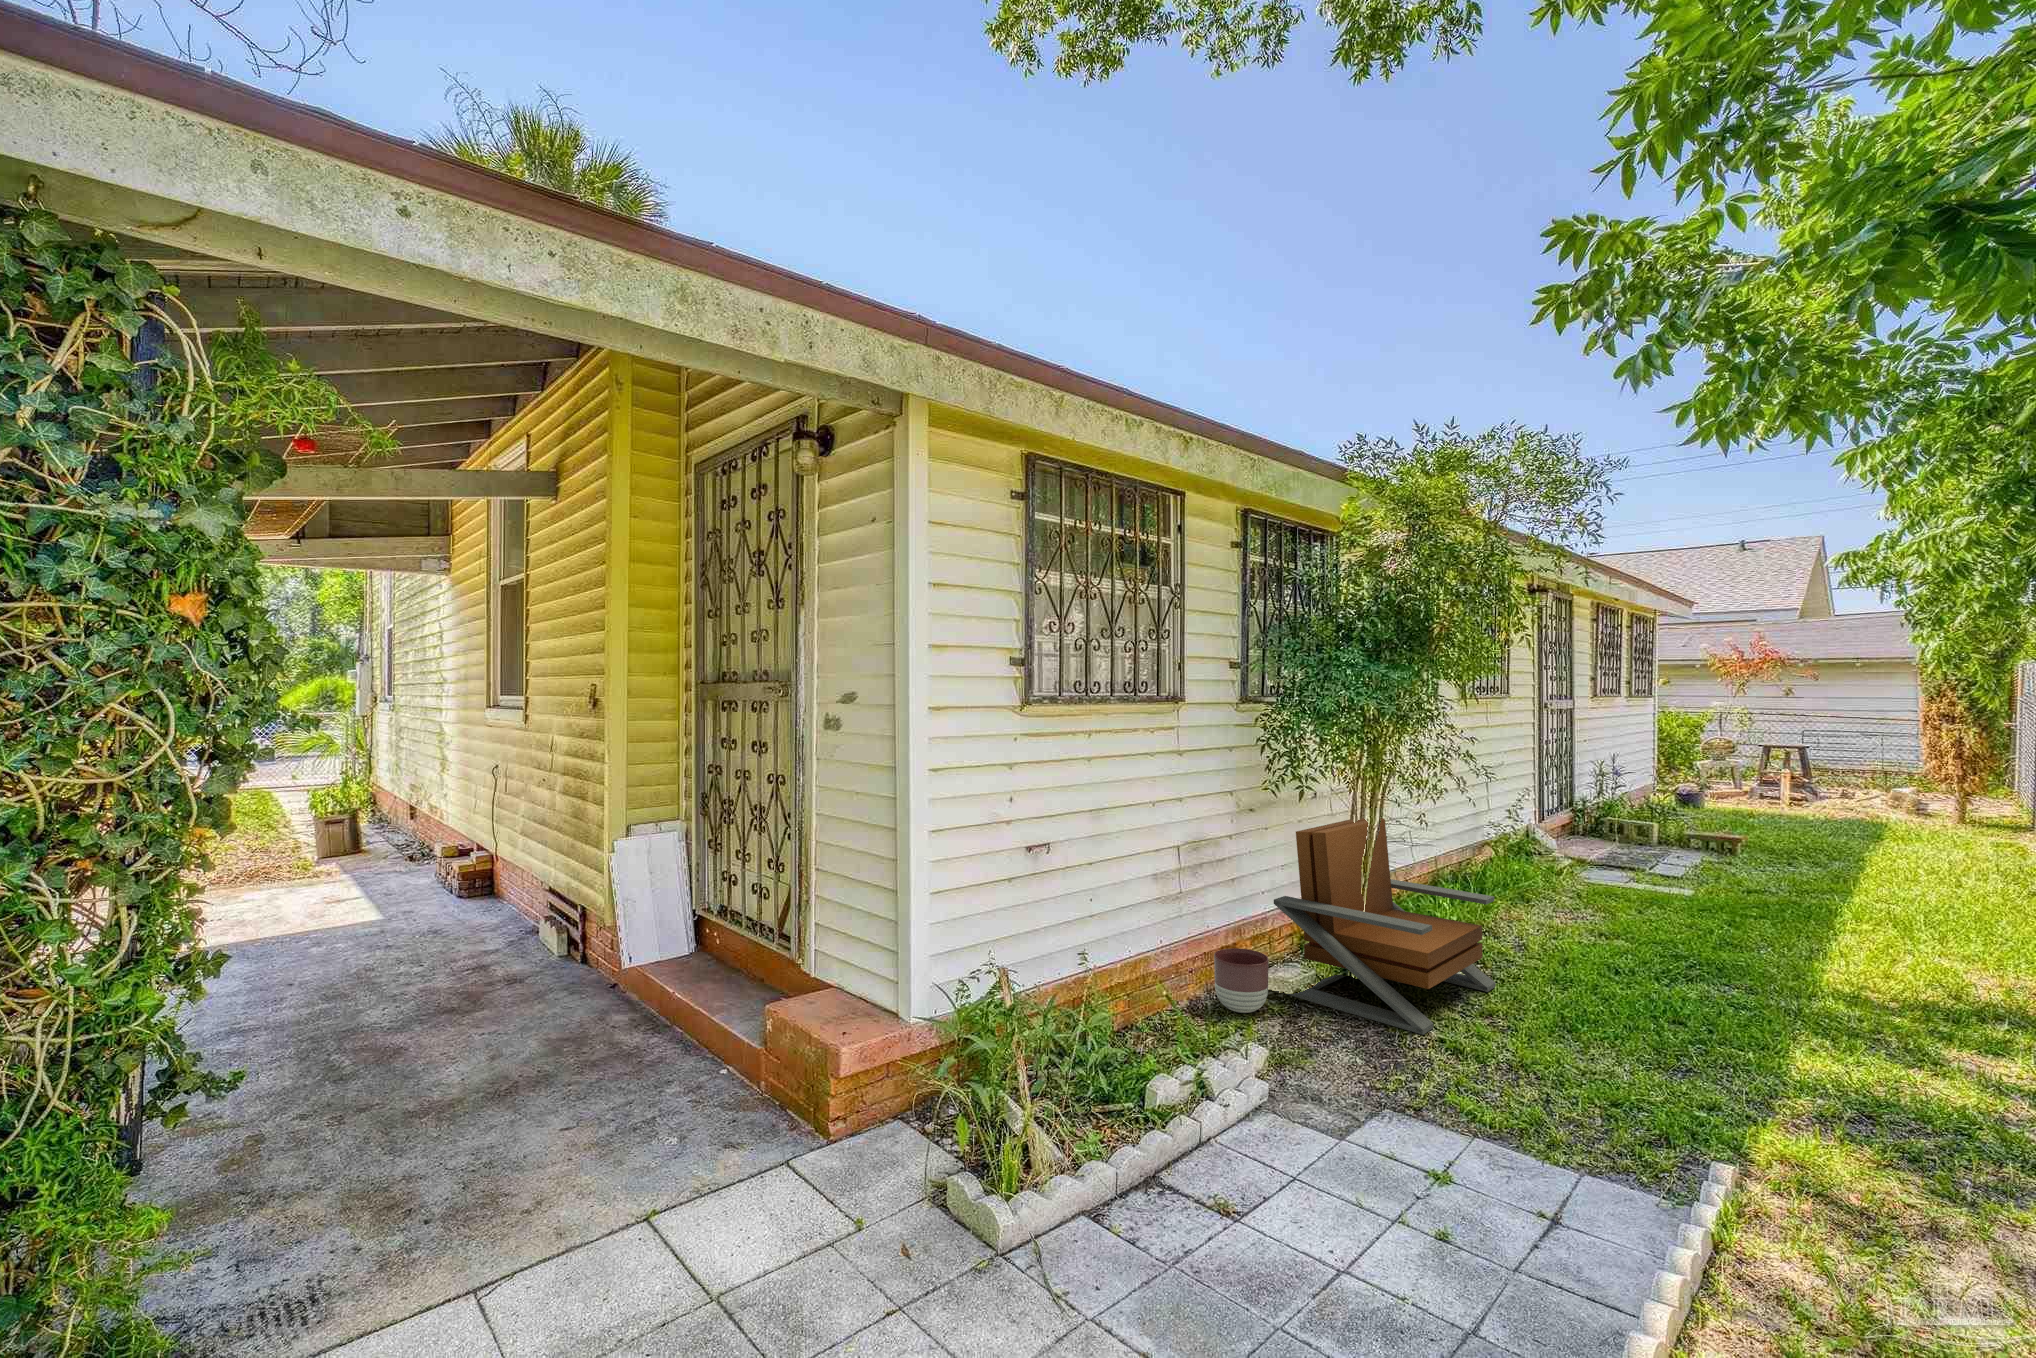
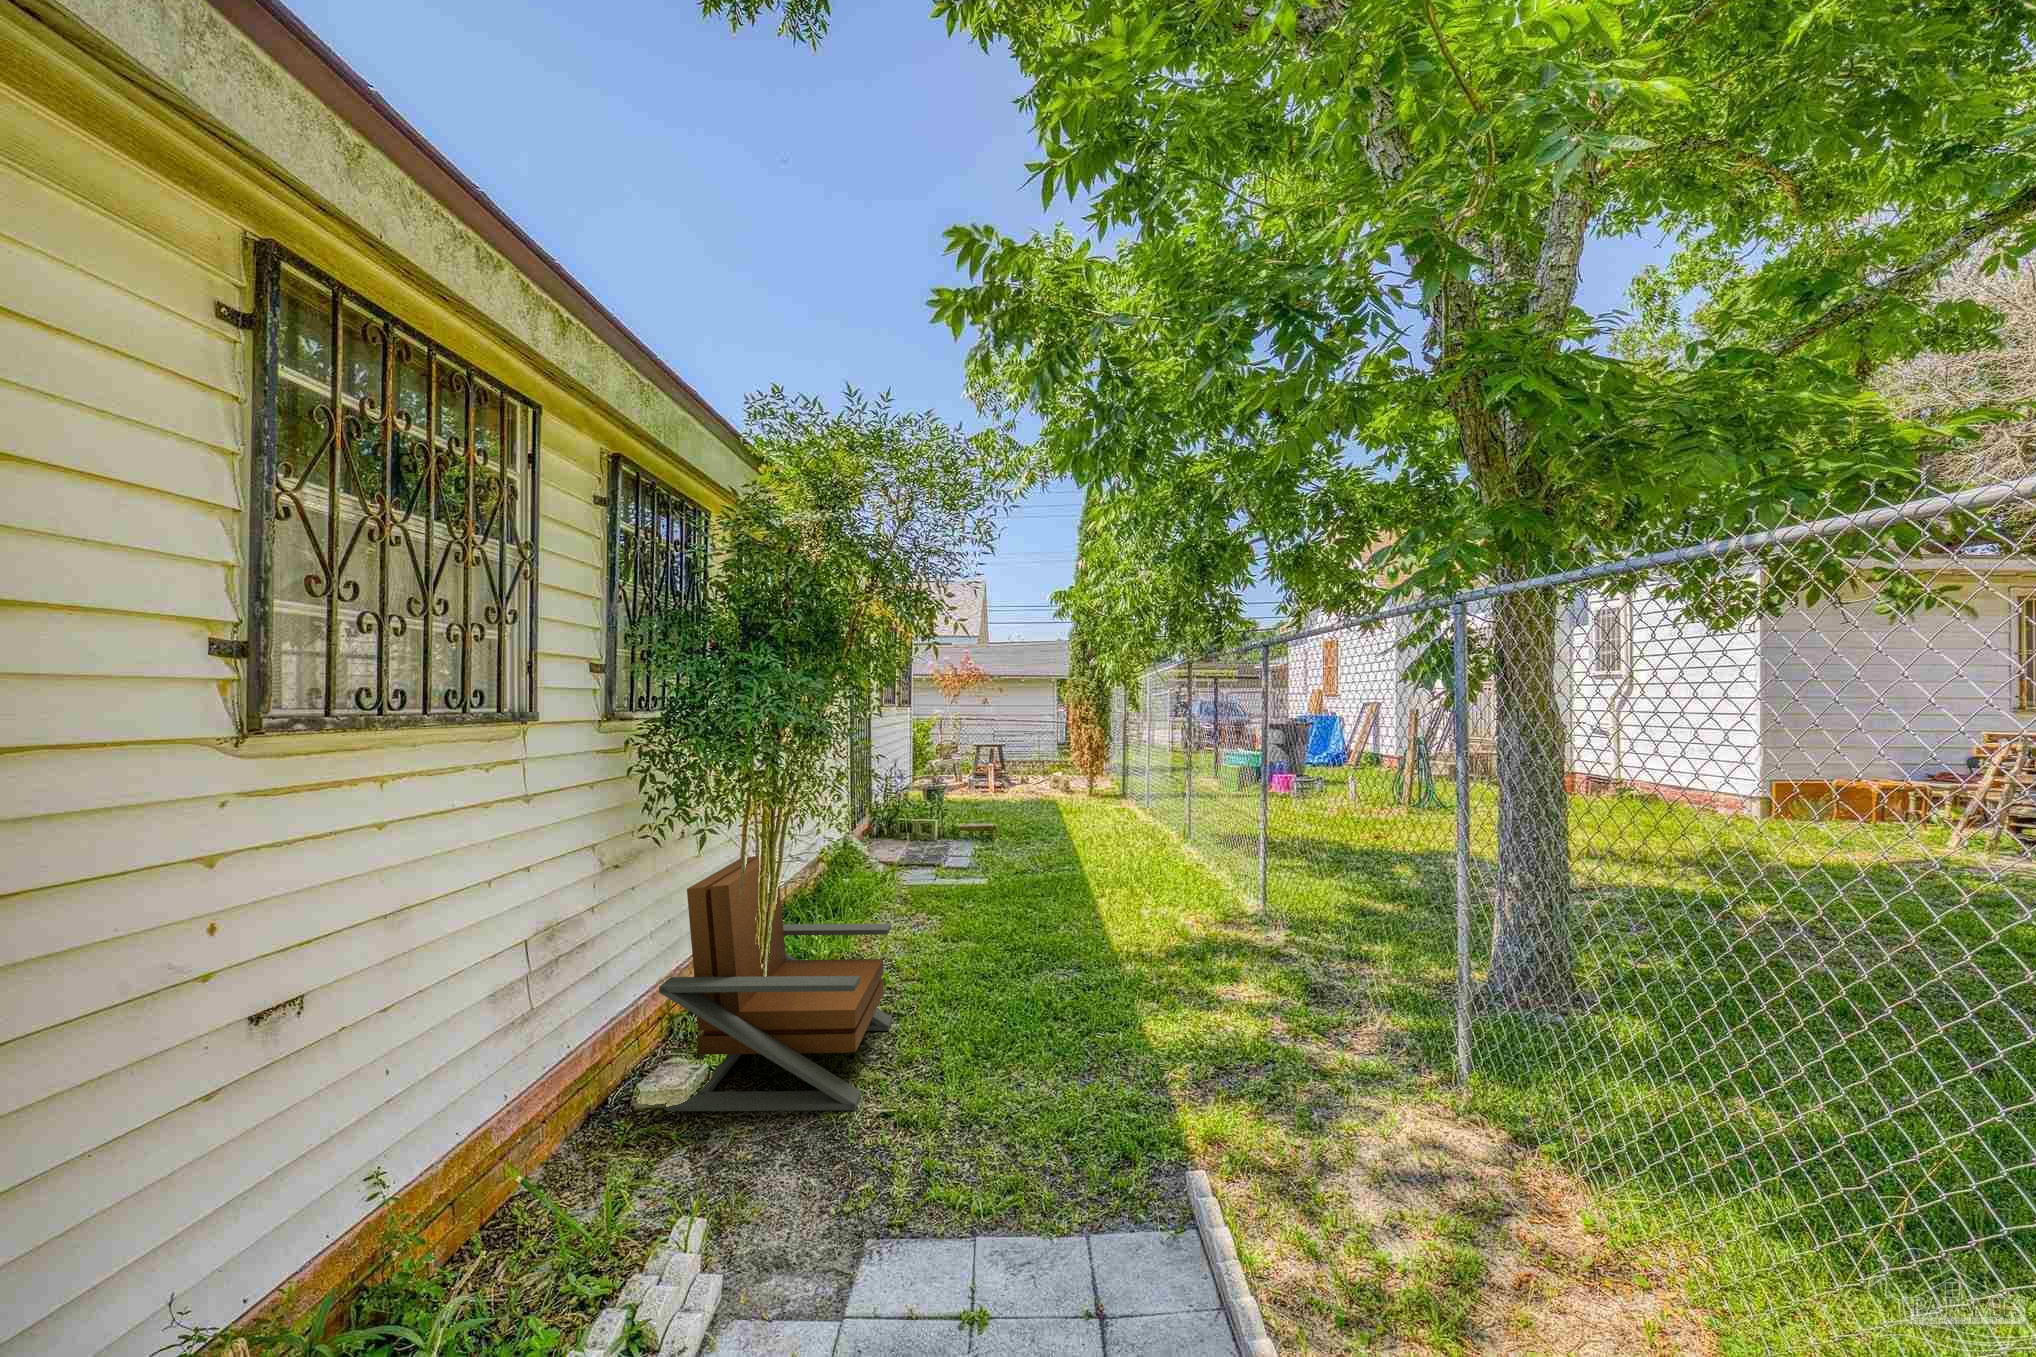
planter: present [1214,948,1269,1013] -> none [584,1068,666,1167]

